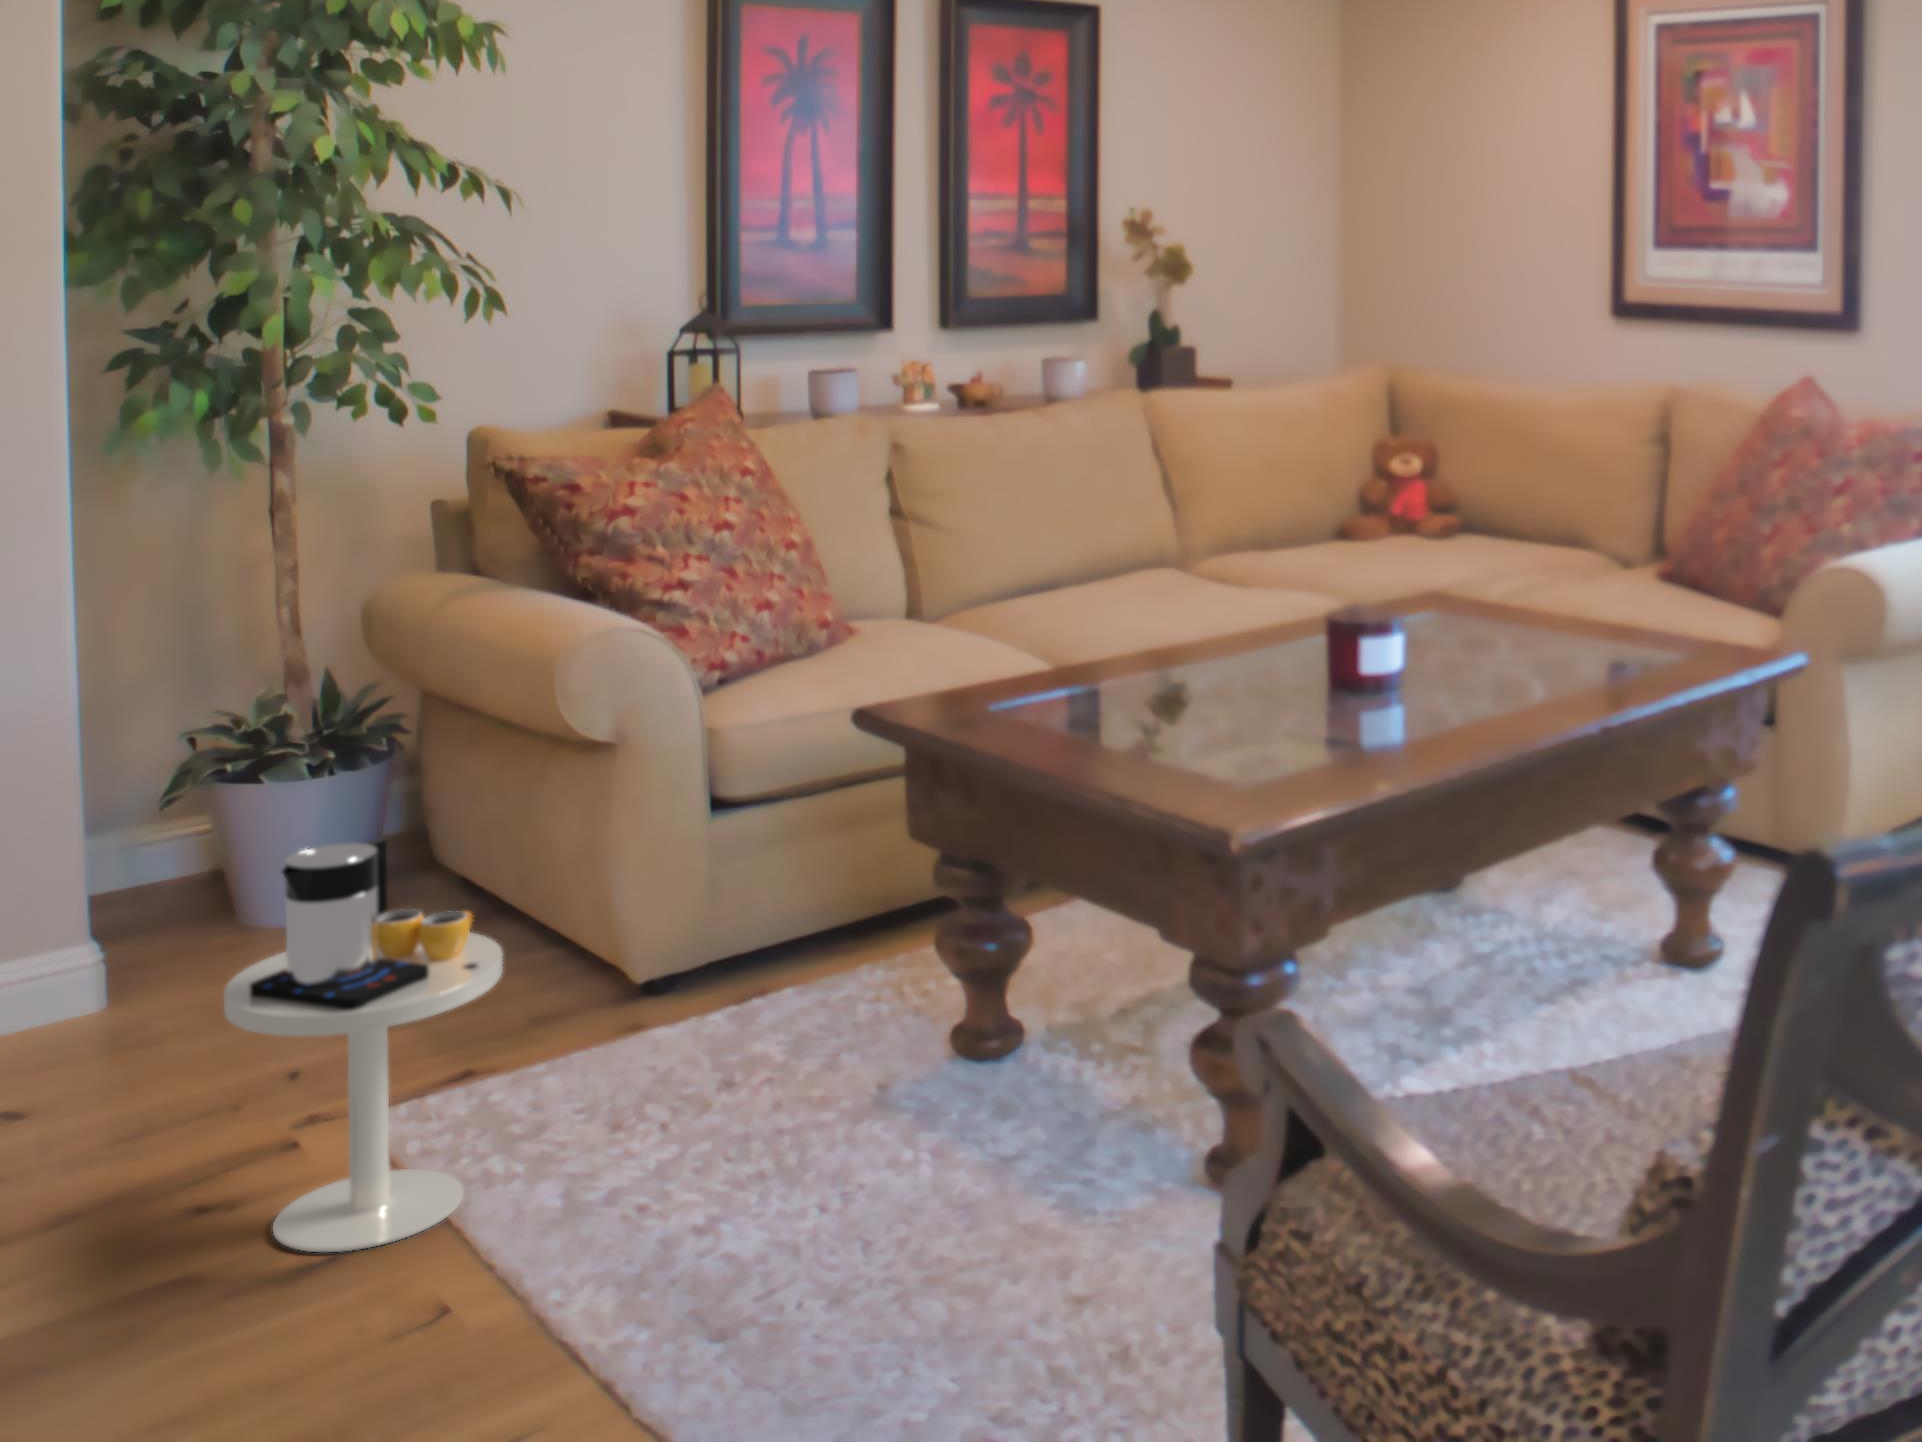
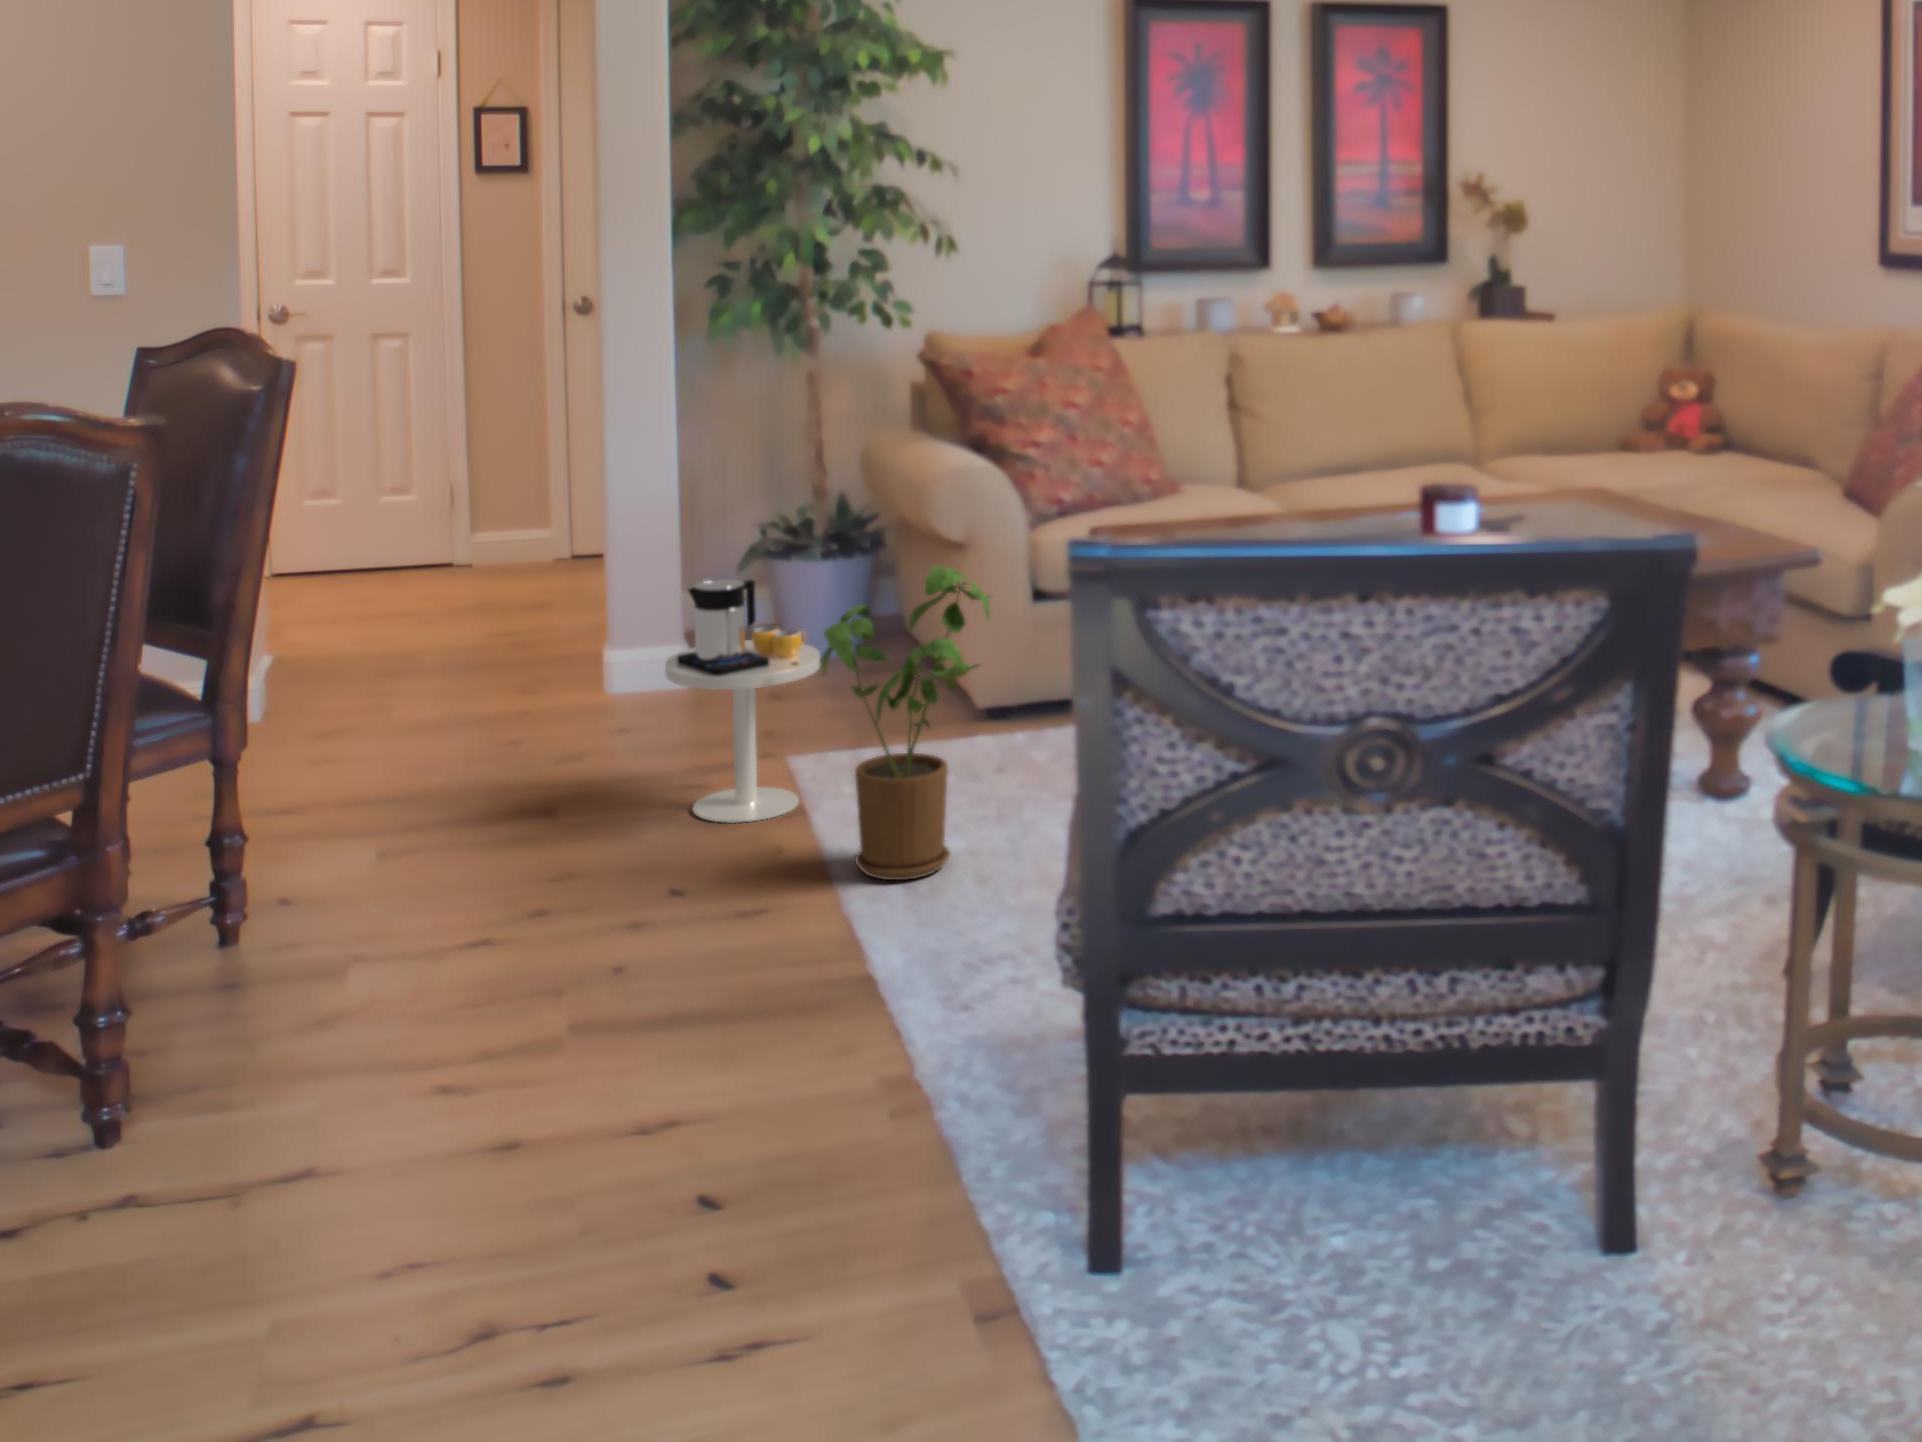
house plant: none [587,787,886,1298] -> present [821,566,990,880]

